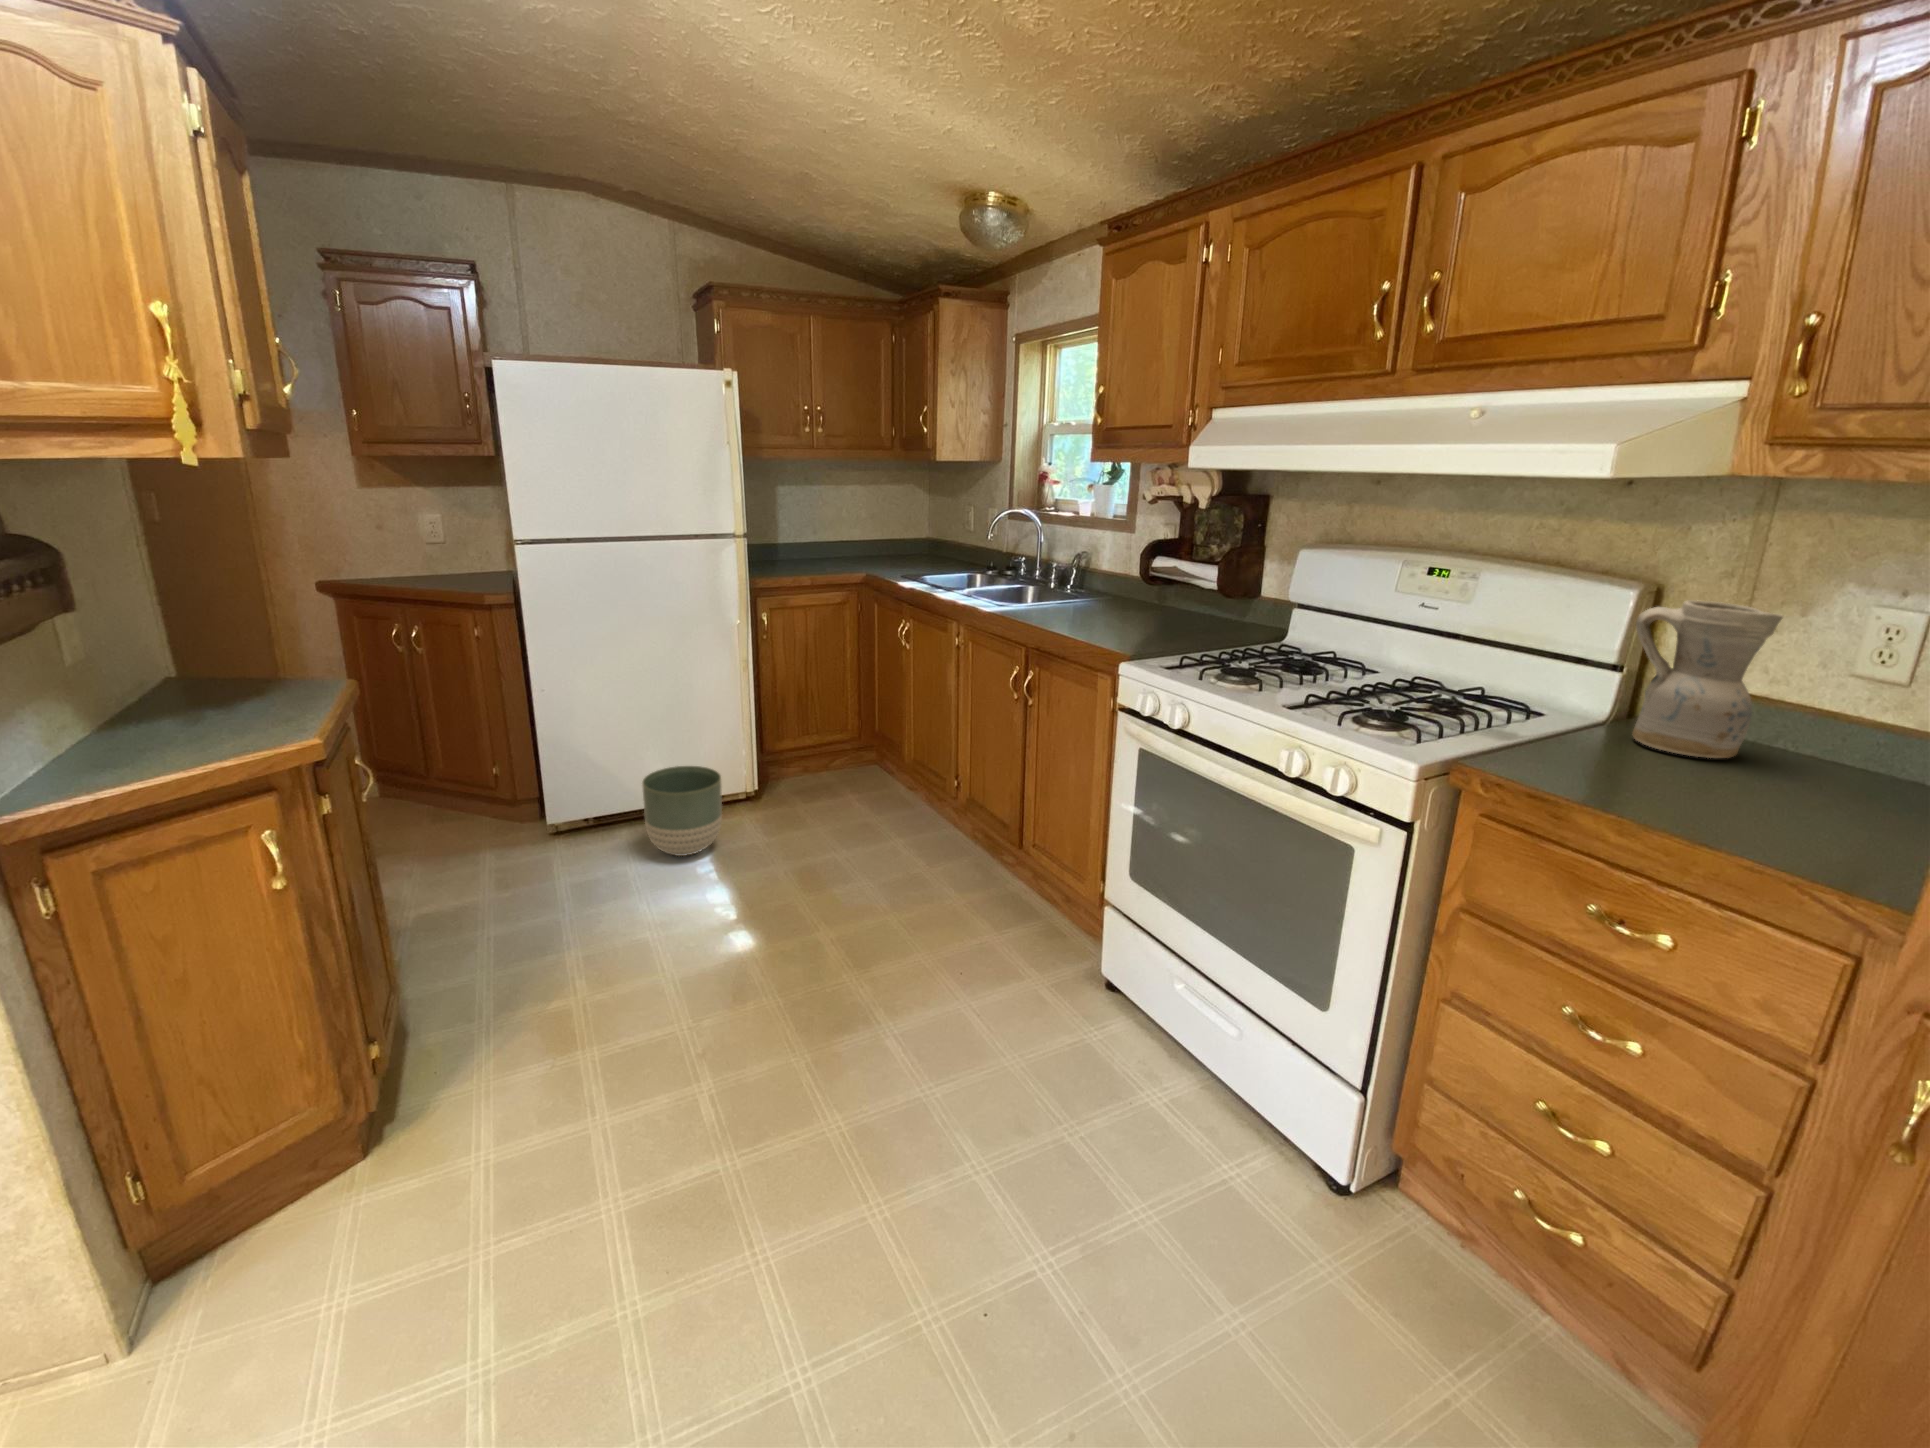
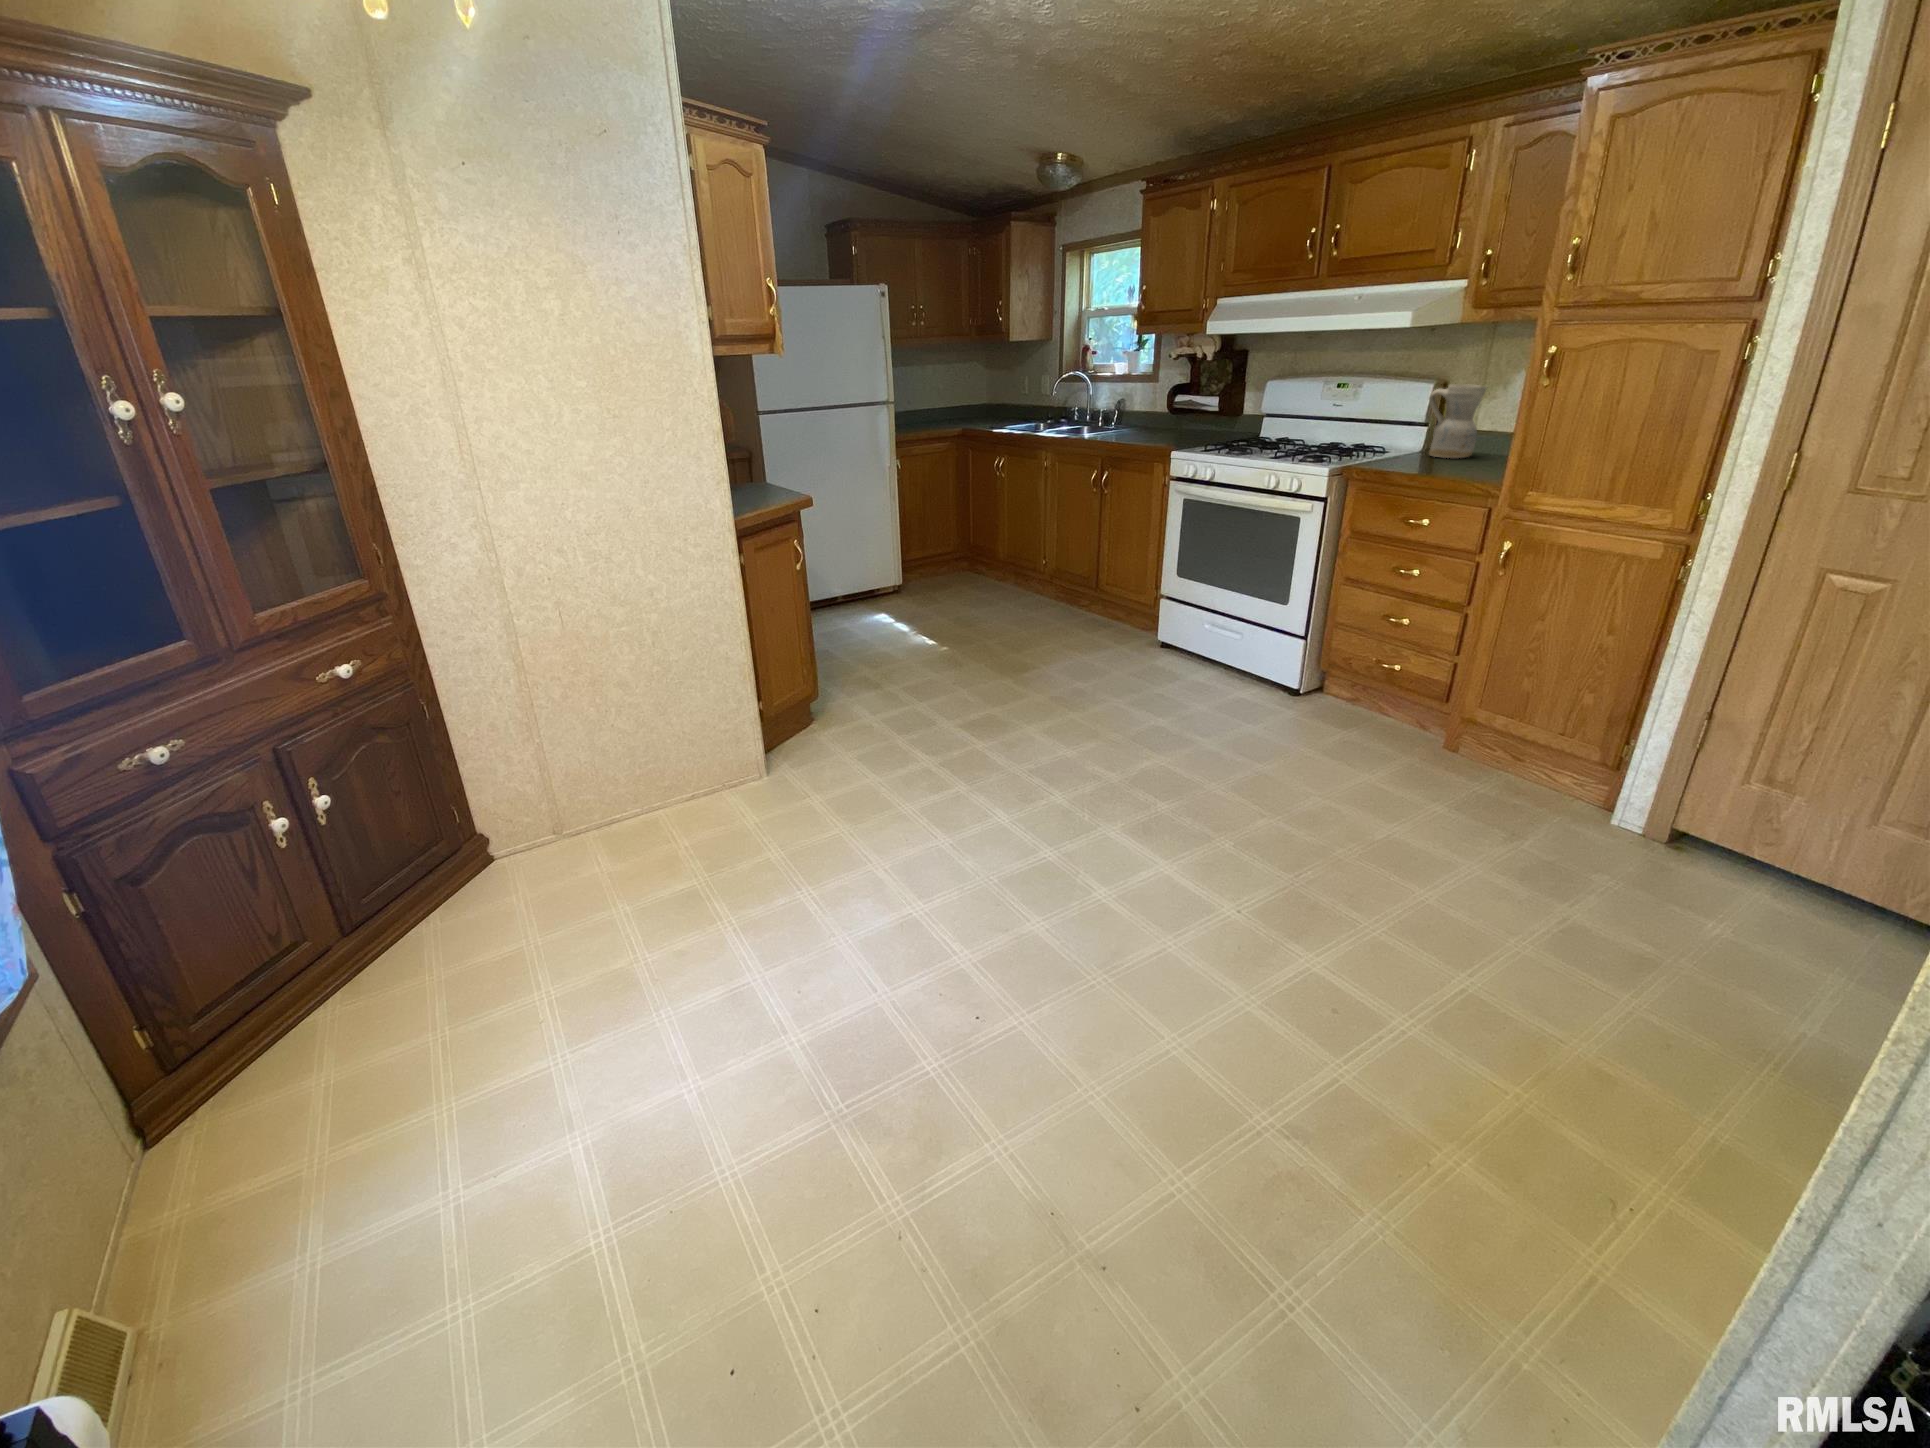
planter: present [642,766,722,856] -> none [852,561,902,616]

